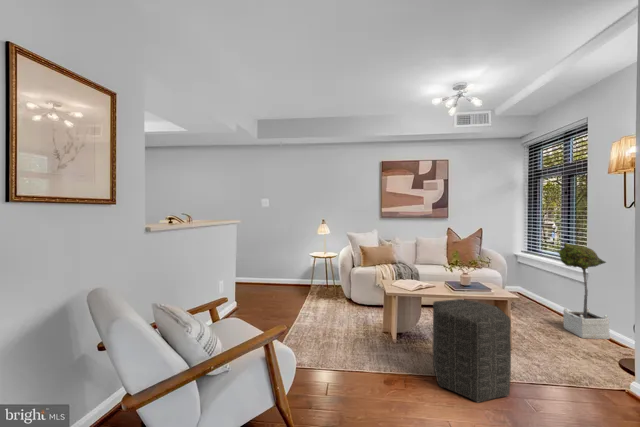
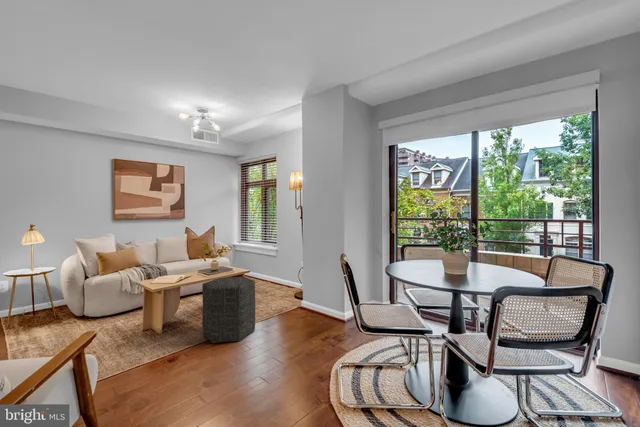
potted tree: present [558,243,610,339] -> none [265,232,290,291]

